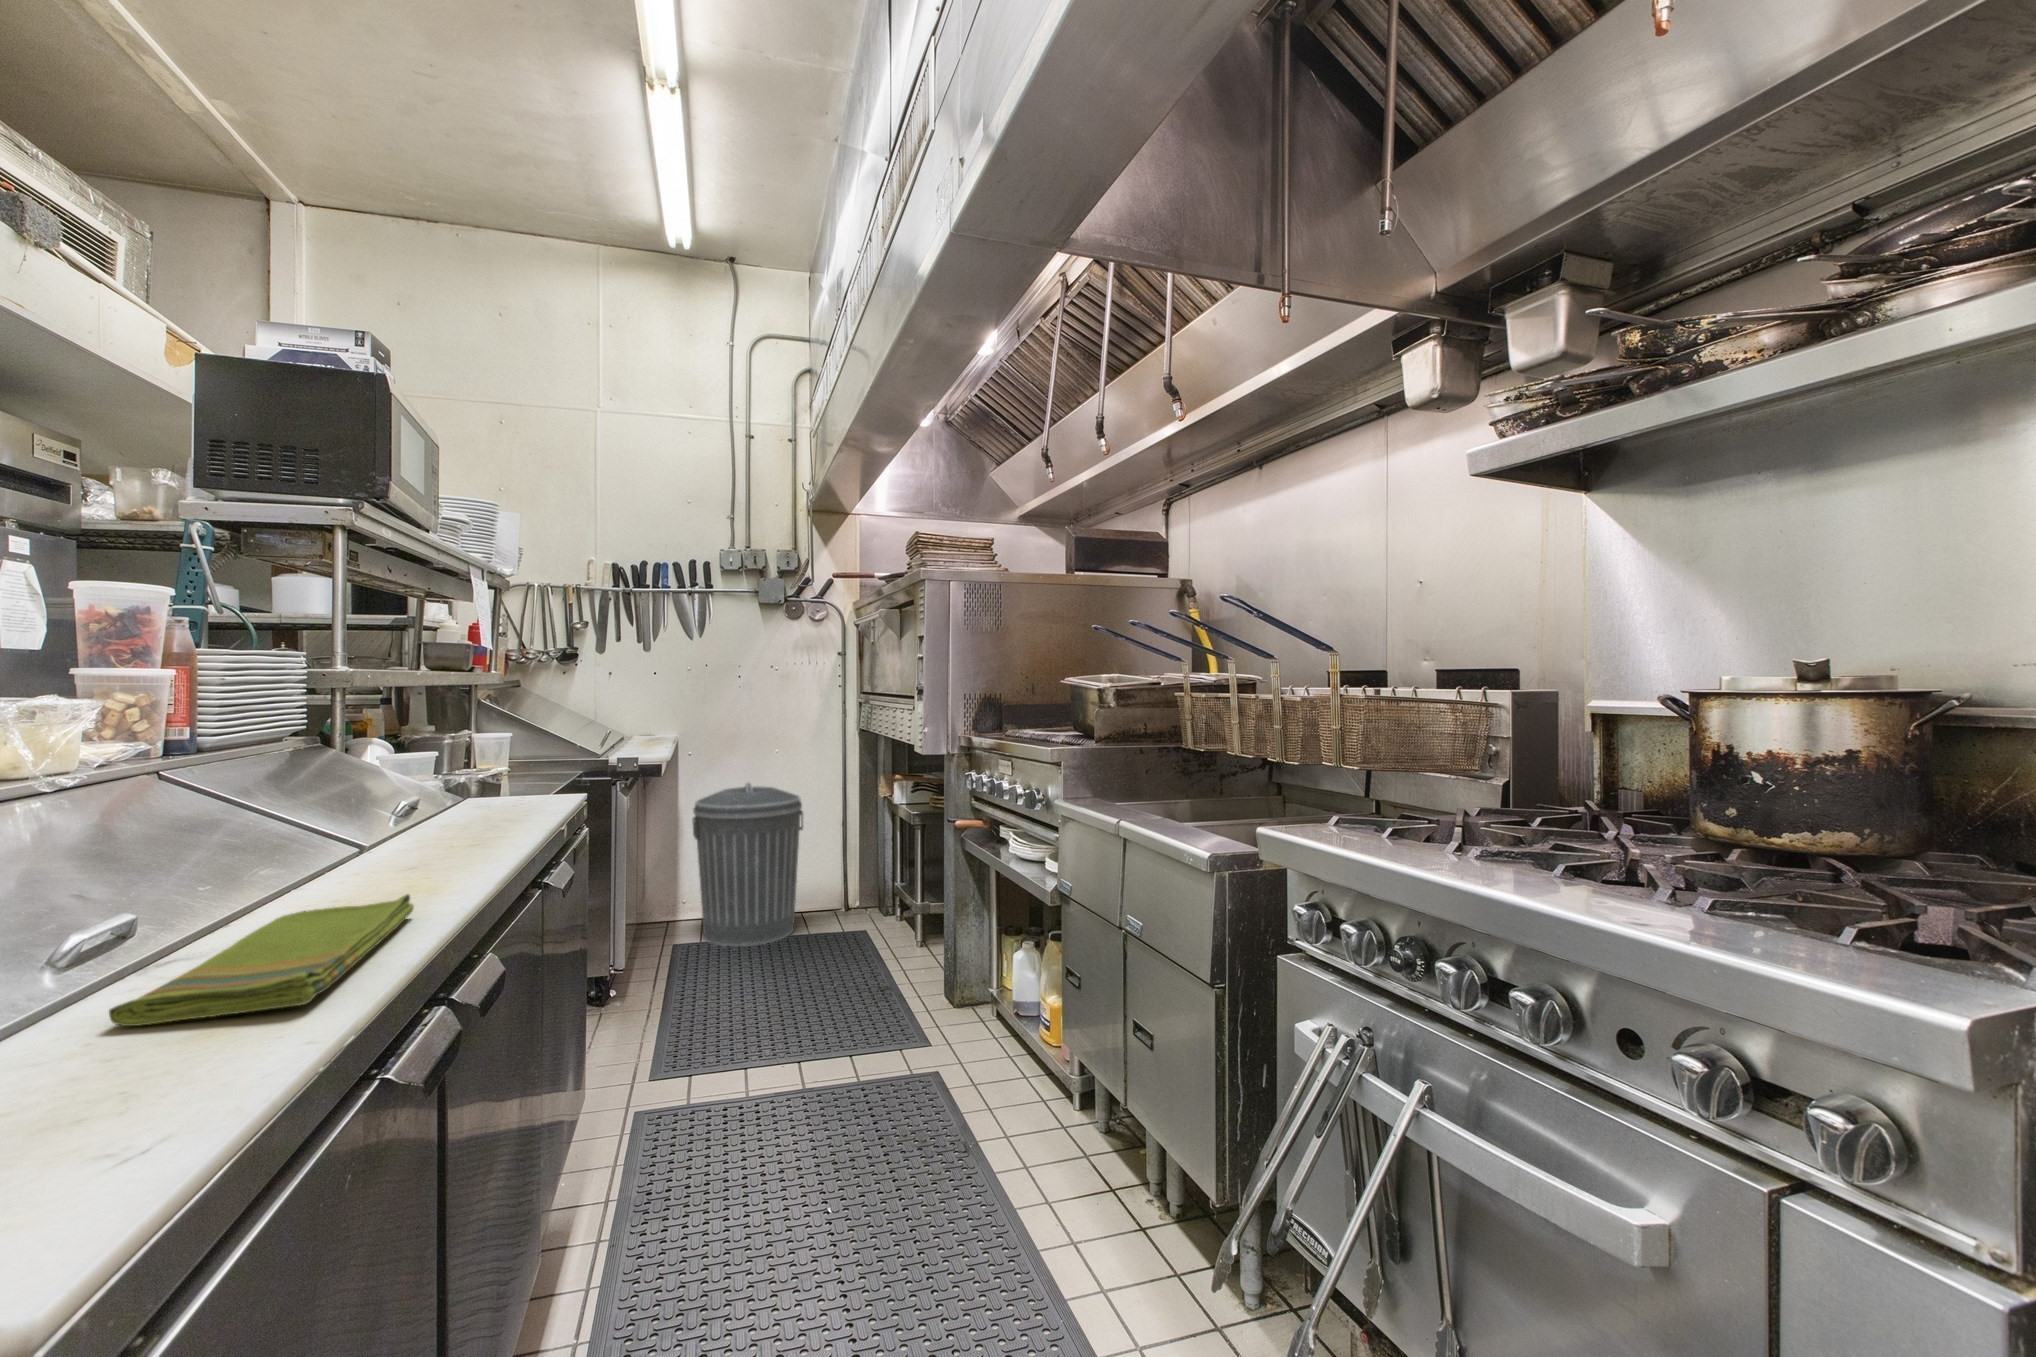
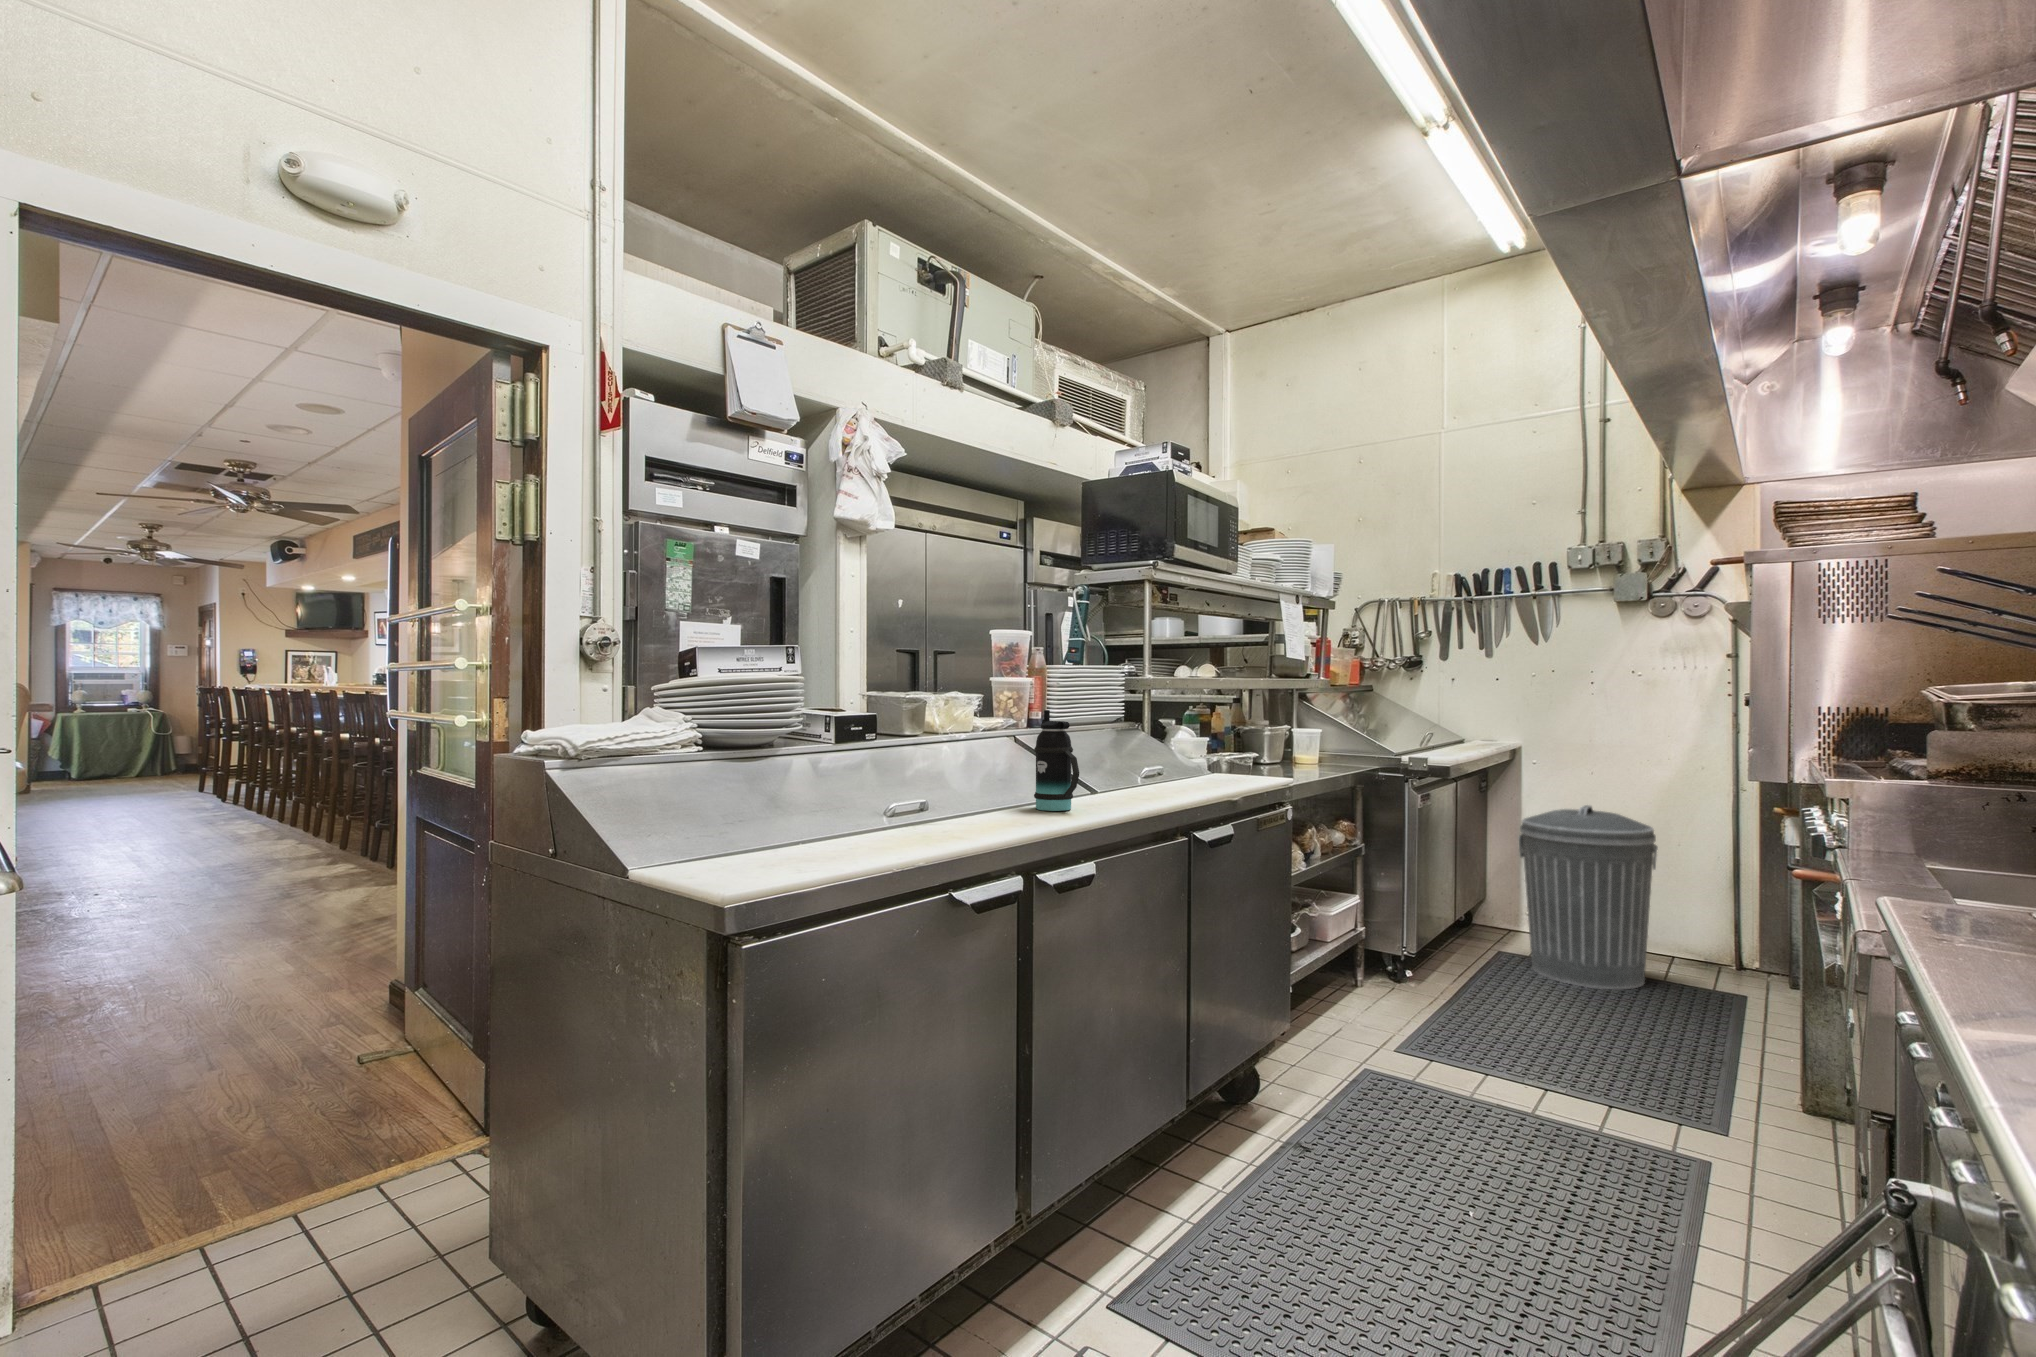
bottle: none [337,723,444,894] -> present [1034,710,1079,811]
dish towel: present [109,894,414,1026] -> none [878,808,1034,839]

